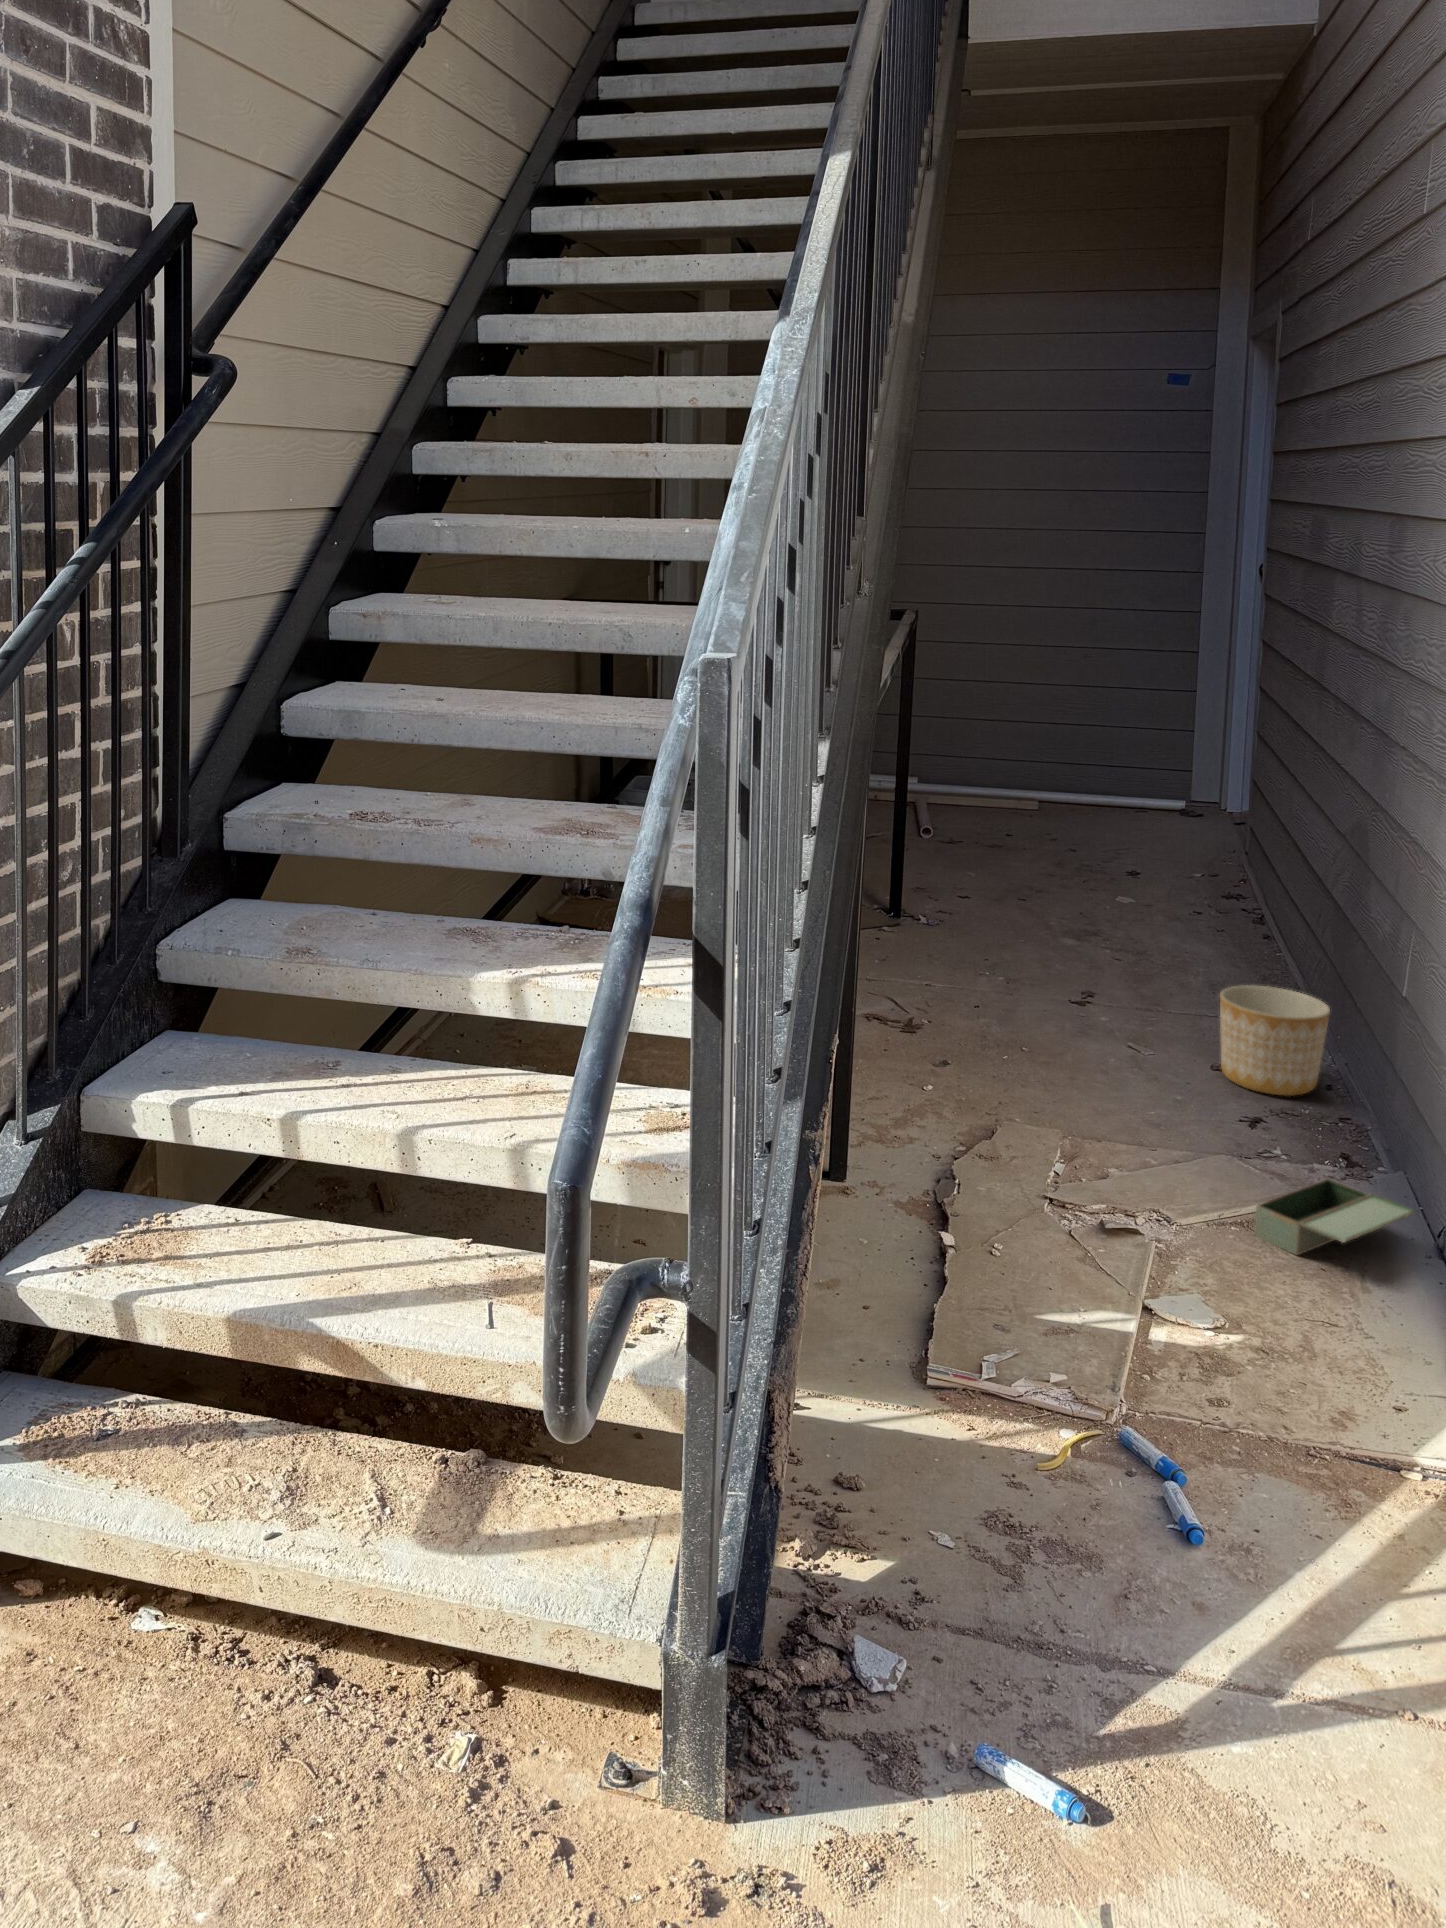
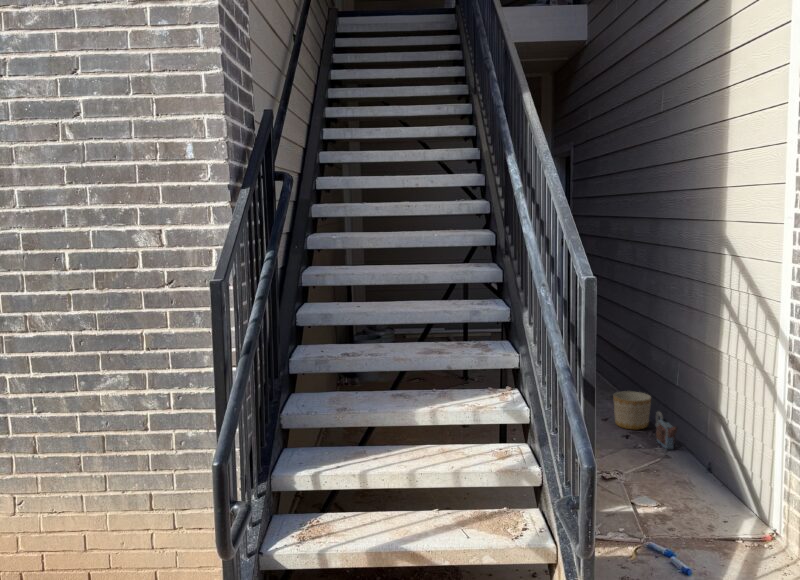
watering can: none [1317,1054,1370,1167] -> present [656,411,678,449]
toolbox: present [1254,1179,1414,1255] -> none [653,453,702,480]

